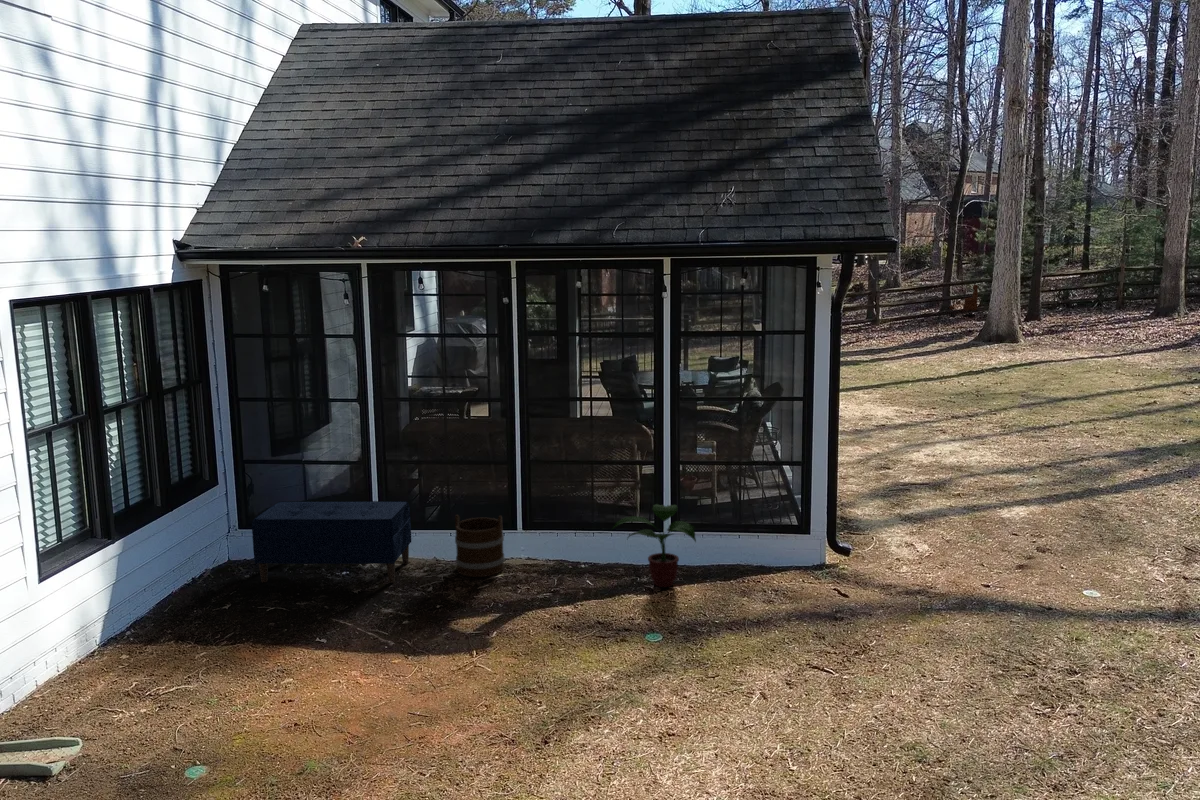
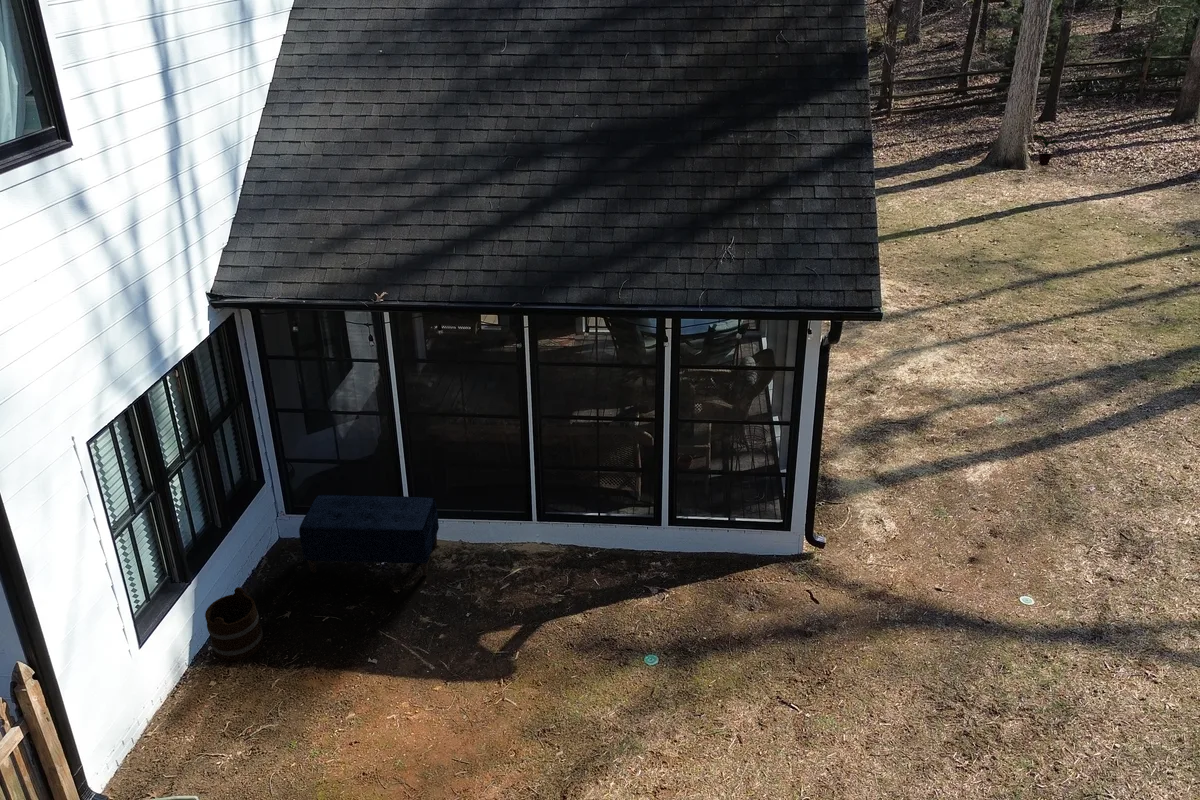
lounge chair: present [949,285,978,317] -> none [953,74,997,110]
potted plant: present [613,505,696,587] -> present [1032,136,1062,165]
bucket: present [455,515,504,577] -> present [205,587,263,661]

